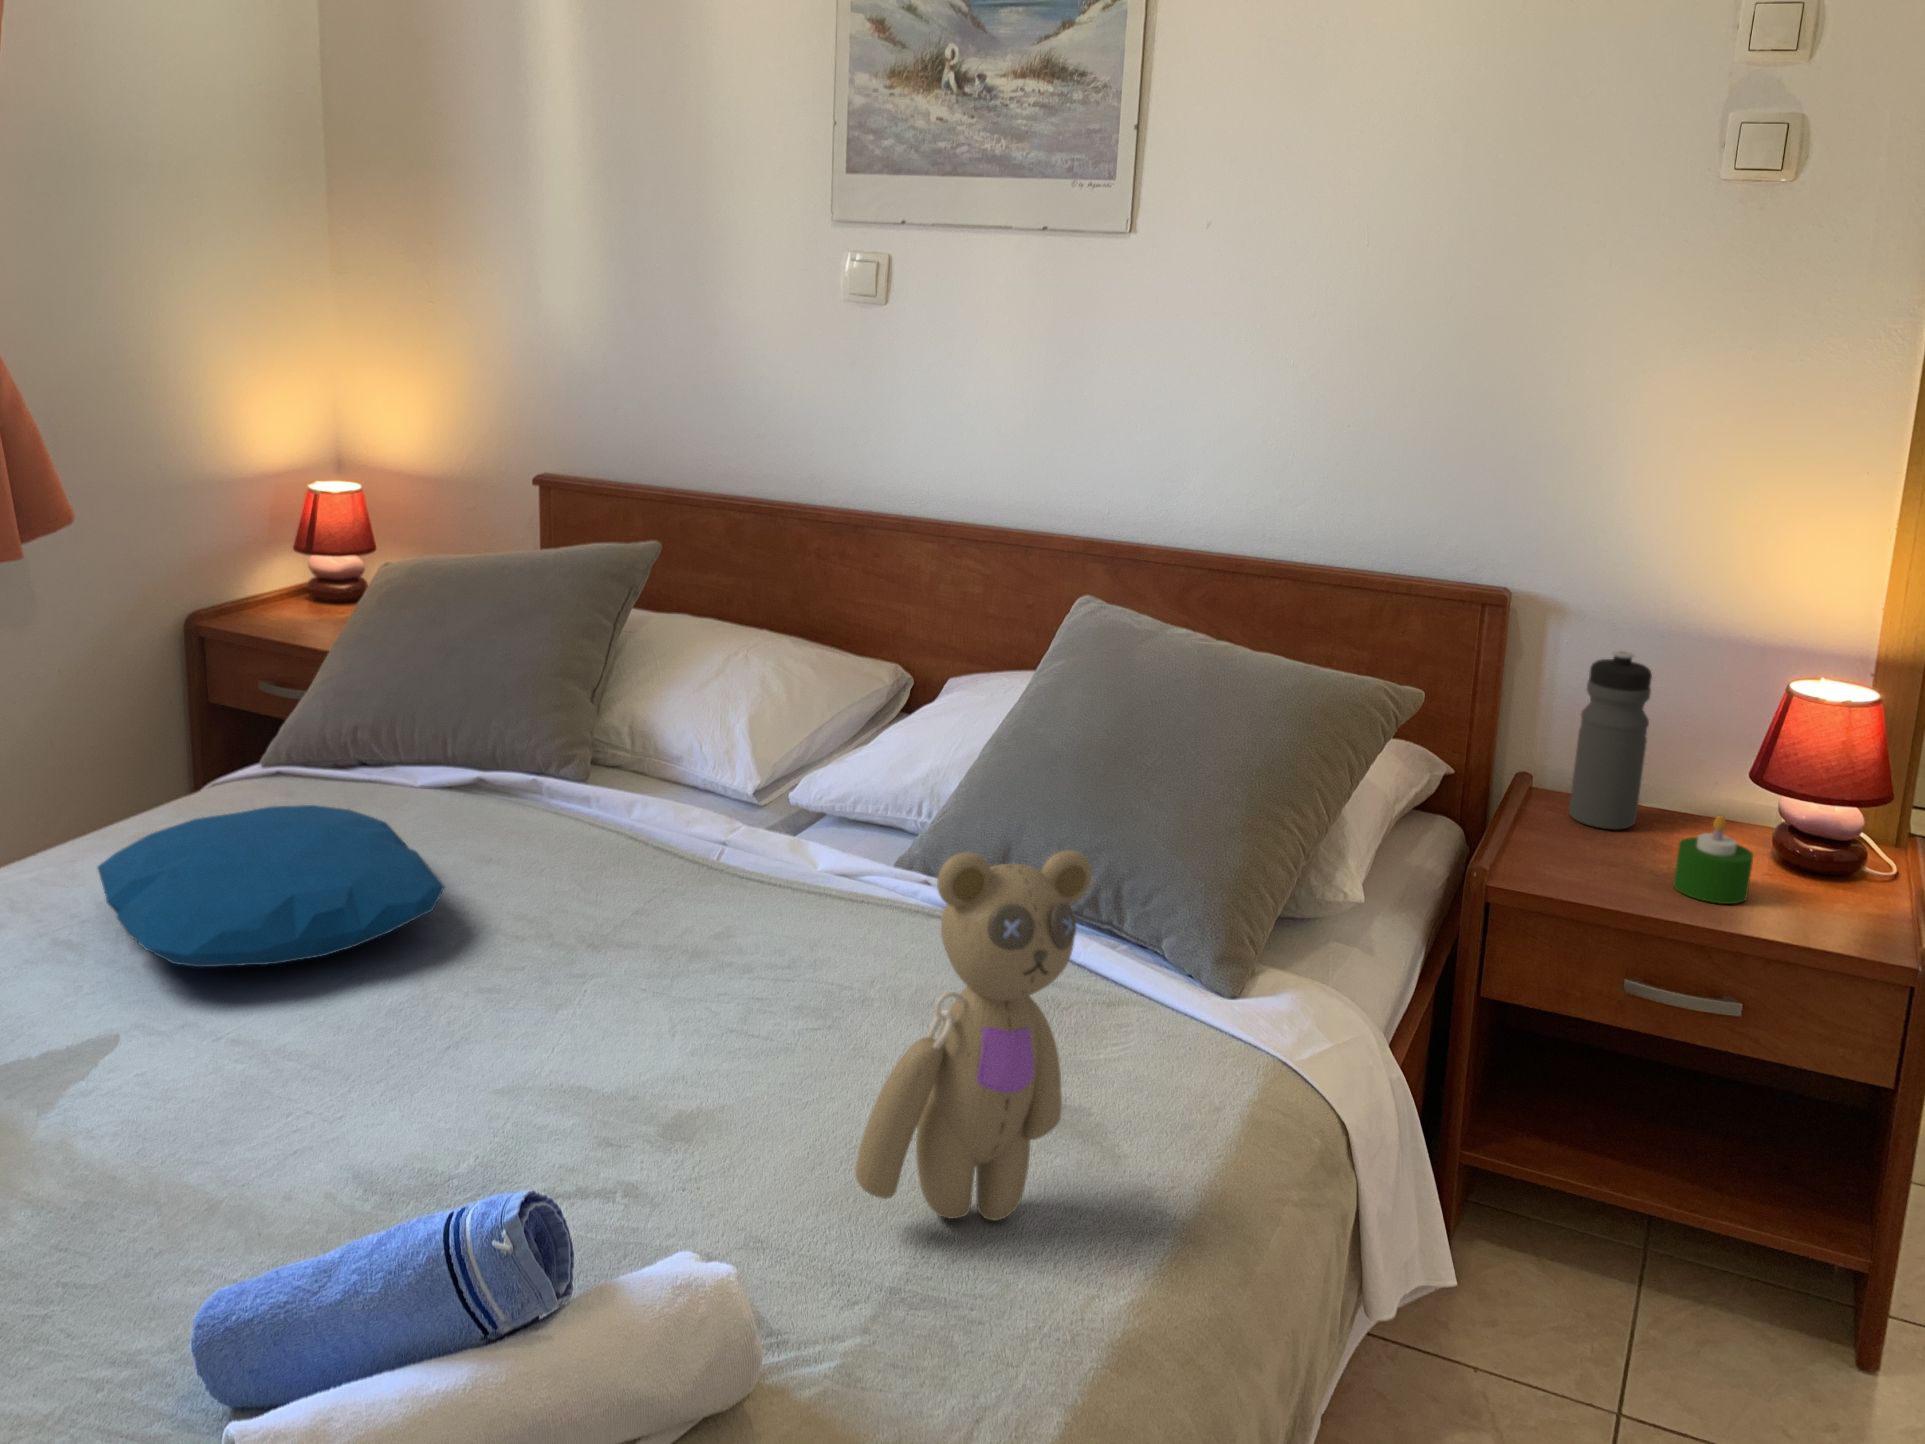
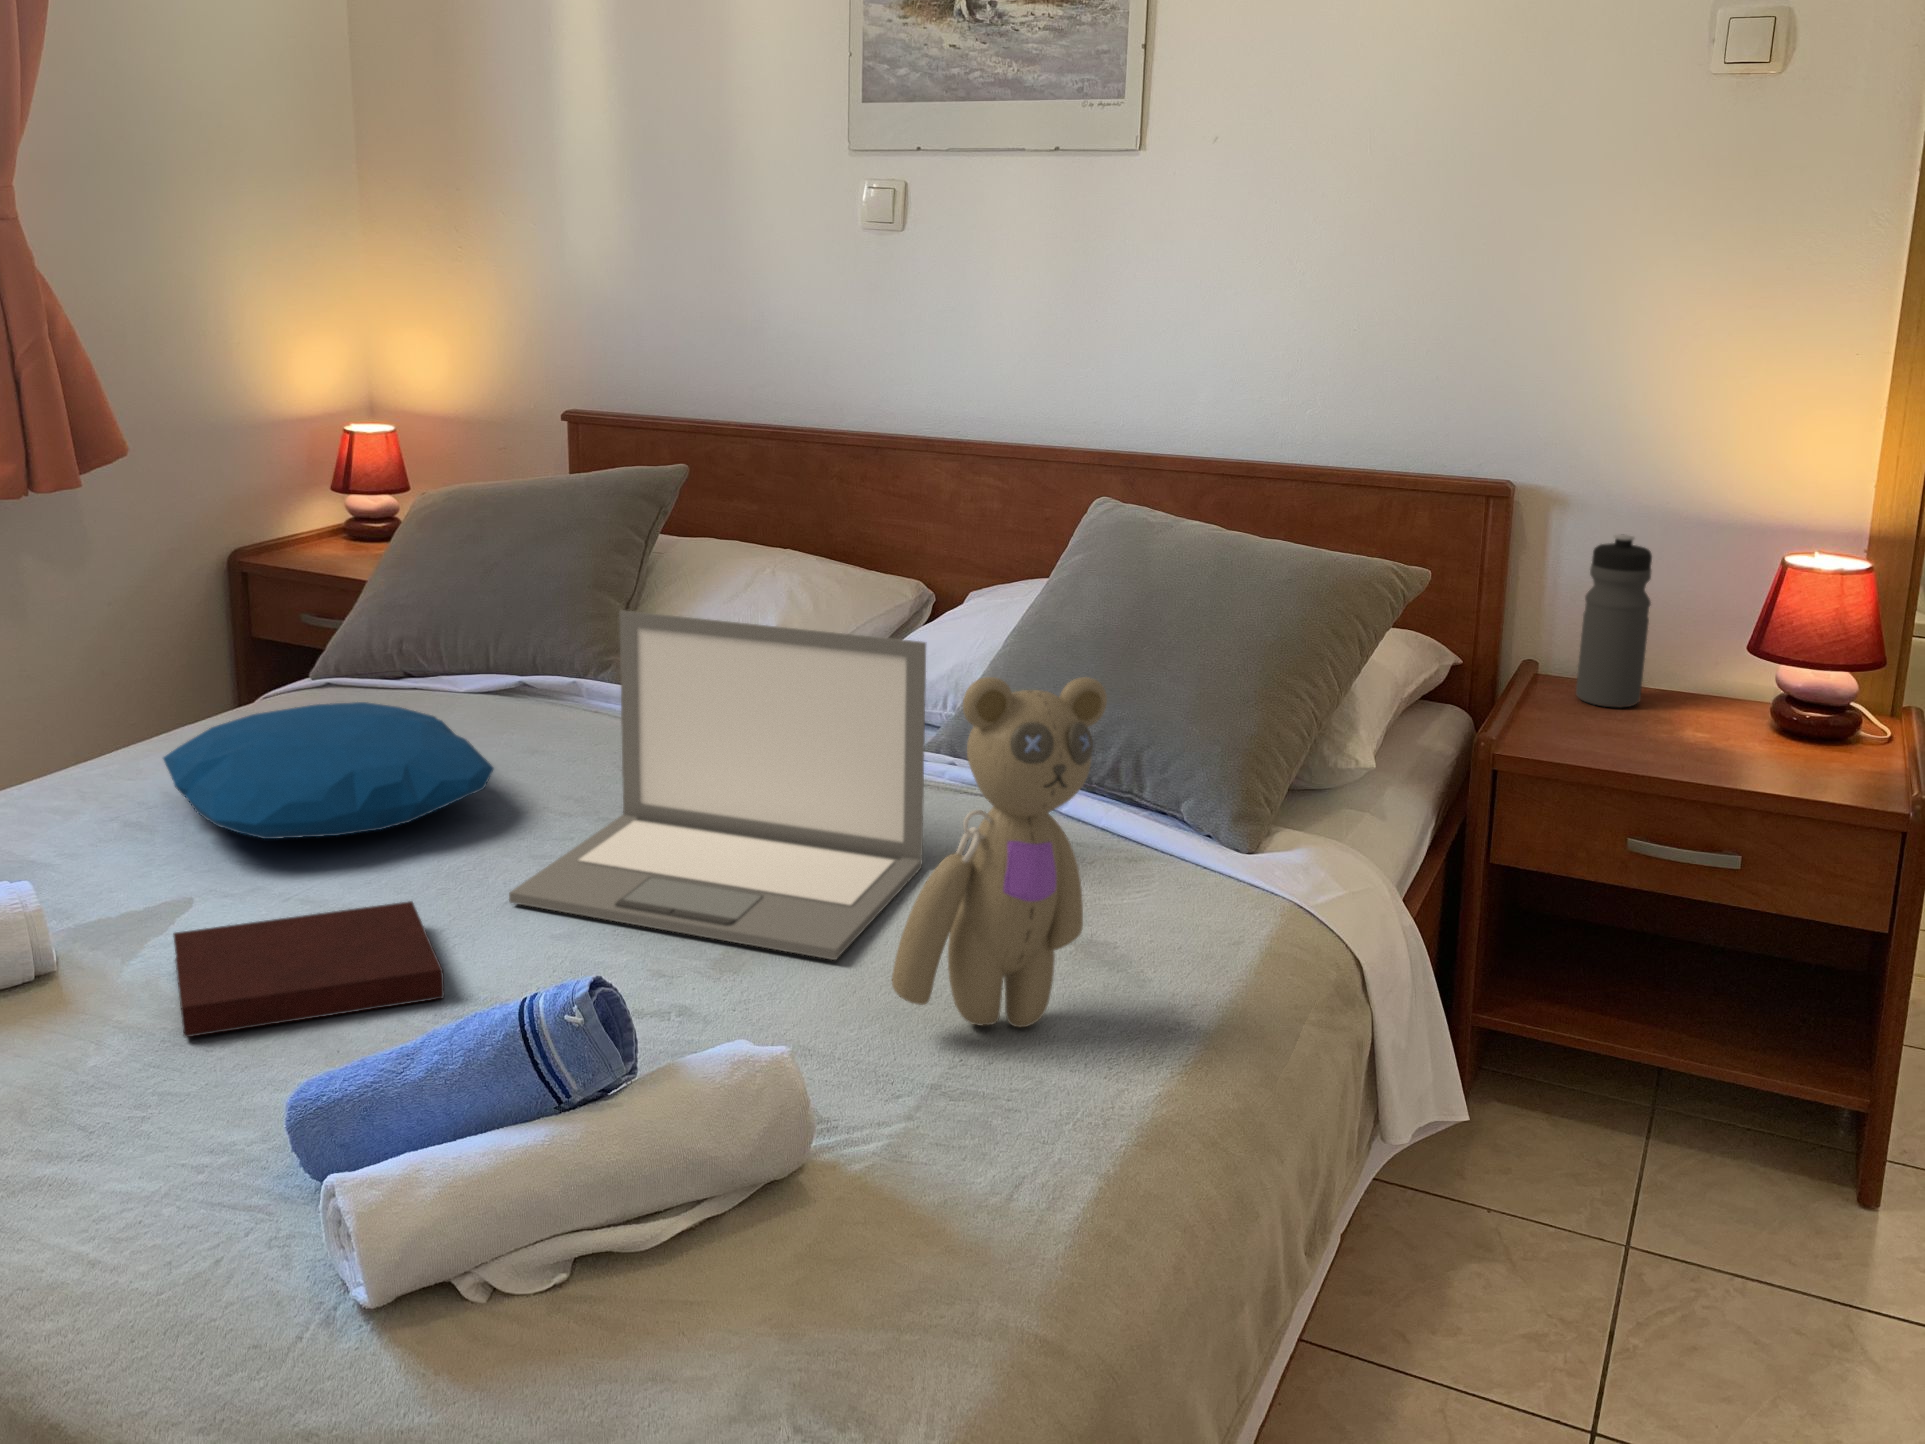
laptop: none [453,728,900,1130] -> present [509,611,926,960]
candle: present [1673,815,1753,904] -> none [1673,680,1749,765]
notebook: none [89,1050,376,1219] -> present [173,901,444,1037]

